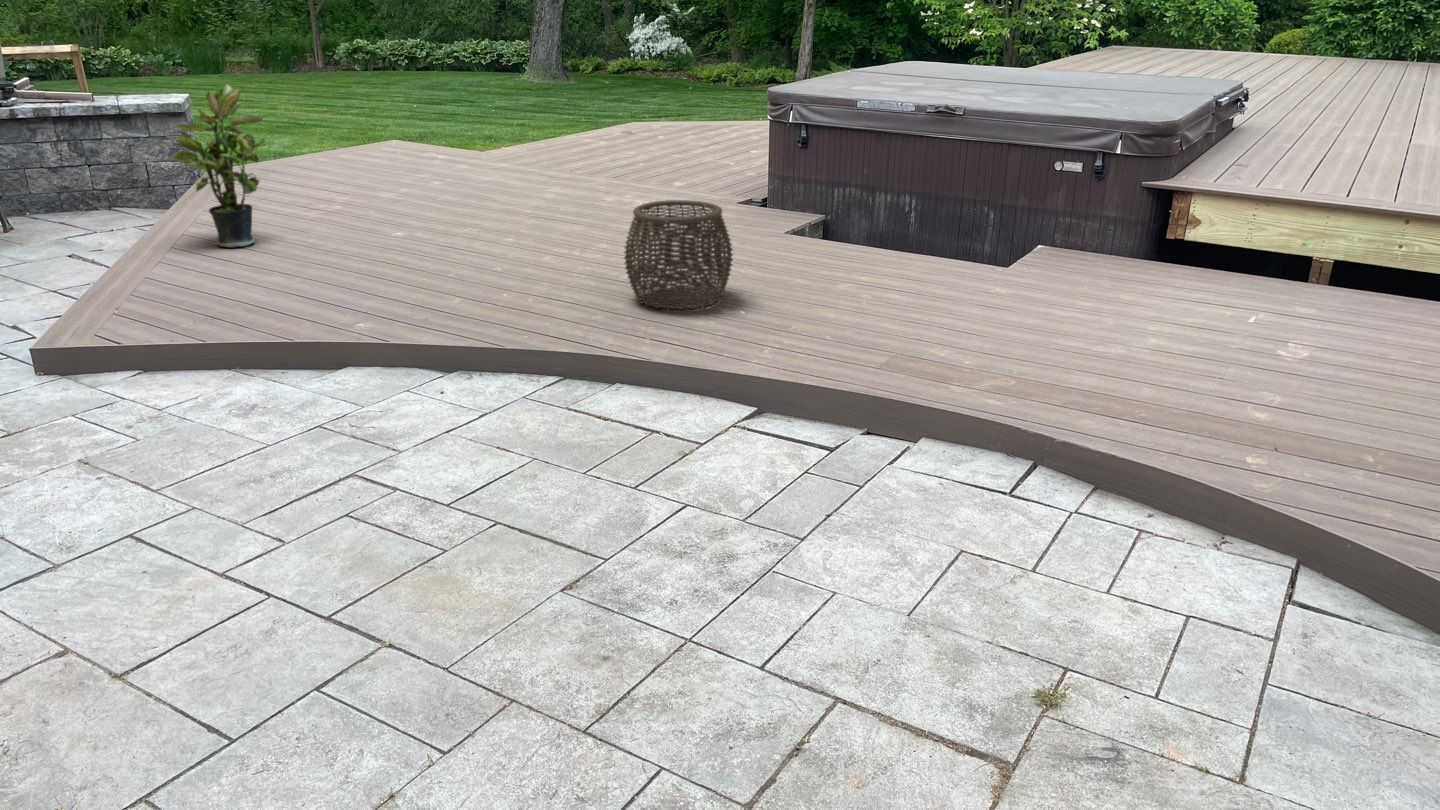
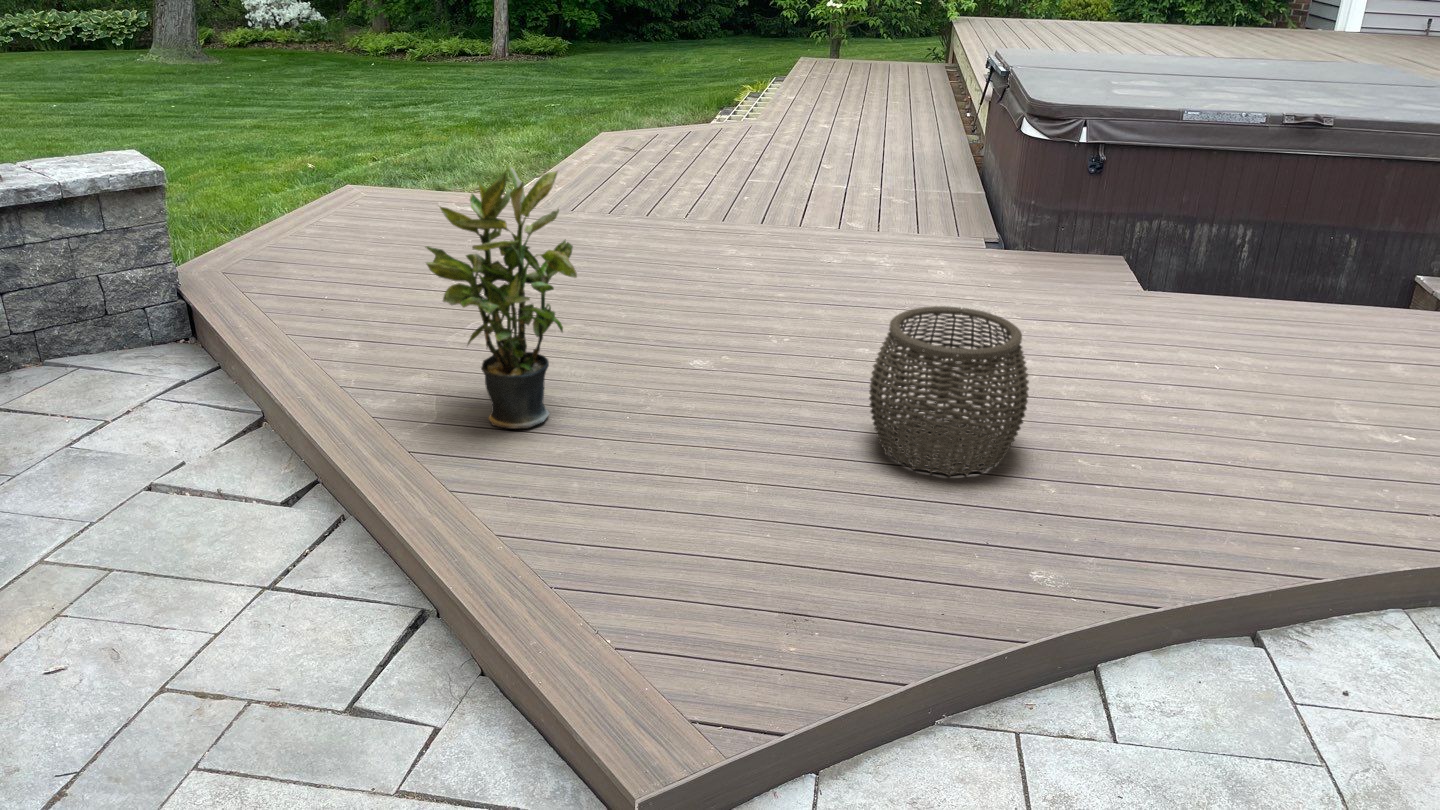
woven basket: present [624,200,733,309] -> present [869,306,1029,476]

